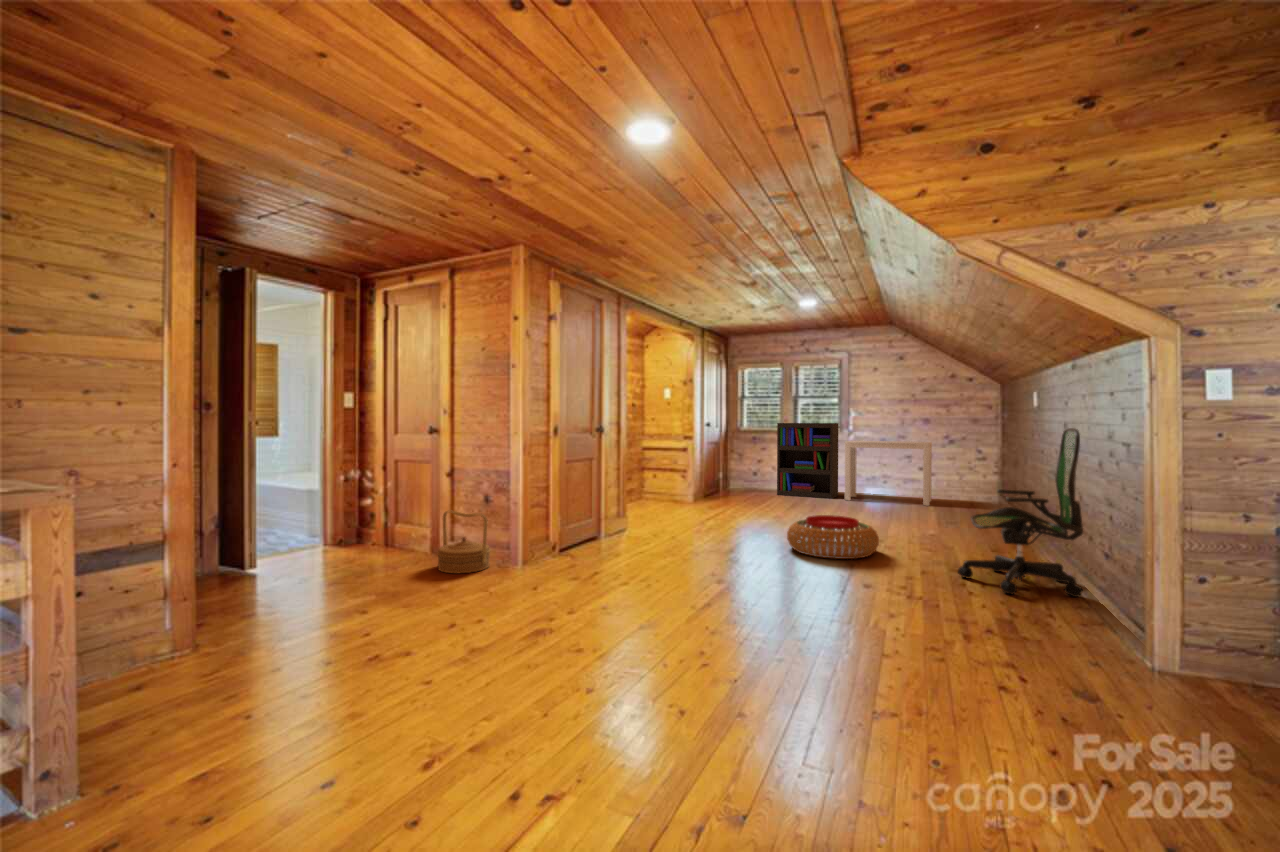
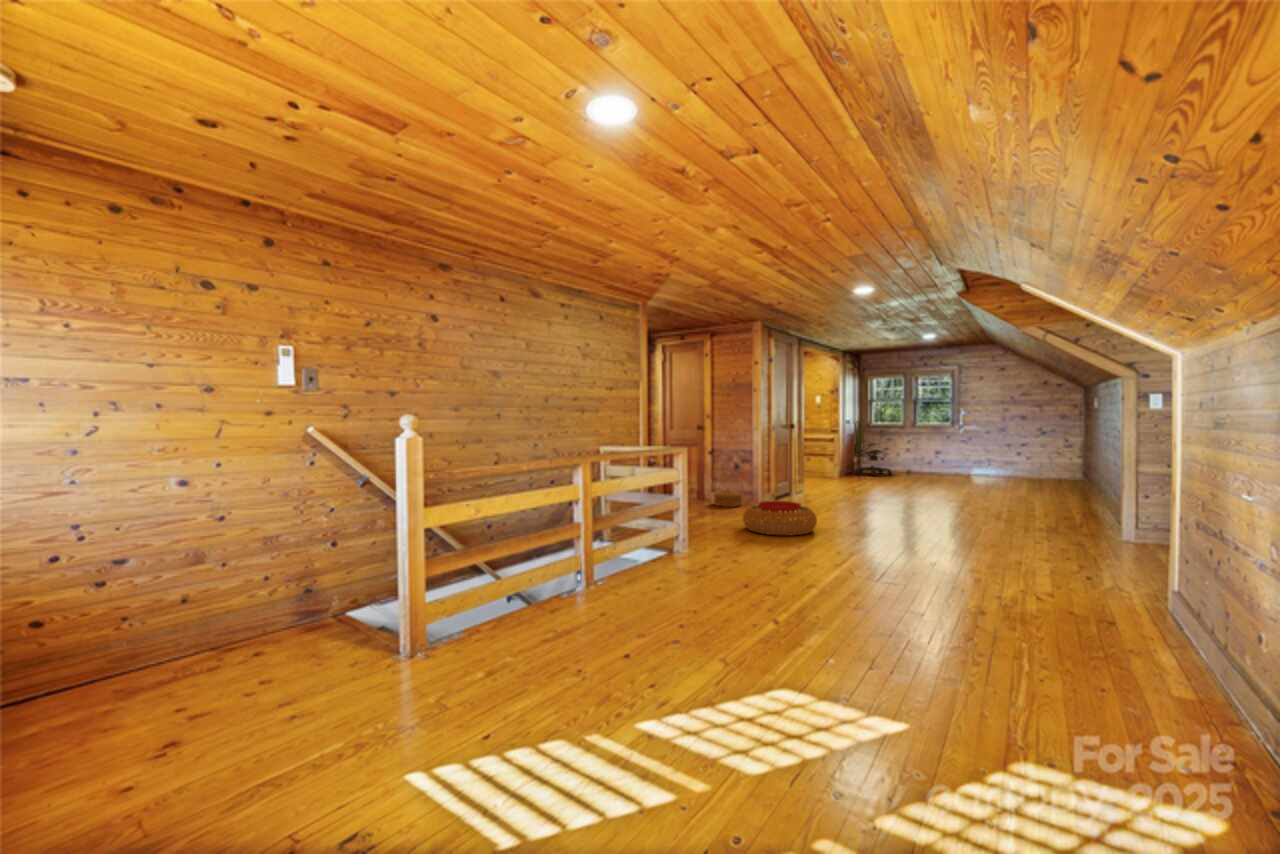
bookshelf: present [777,423,838,498] -> none [901,420,951,477]
office chair: present [958,428,1083,597] -> present [854,422,892,476]
desk: present [845,441,932,506] -> none [956,433,1027,481]
pouf: present [787,515,879,559] -> present [743,501,817,536]

